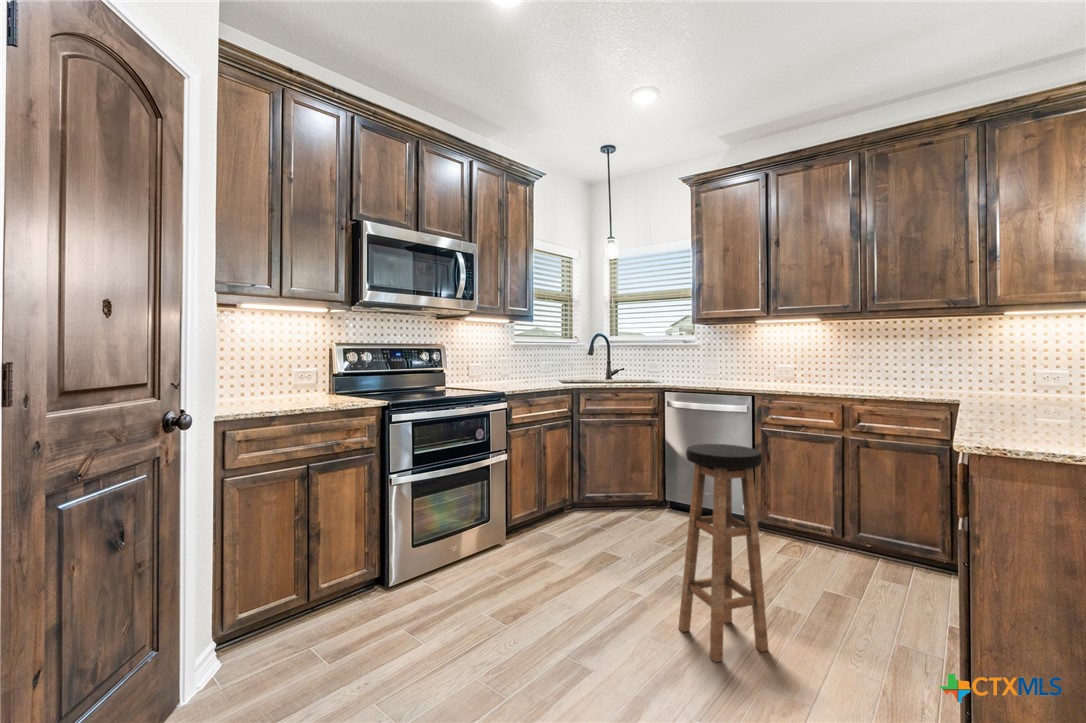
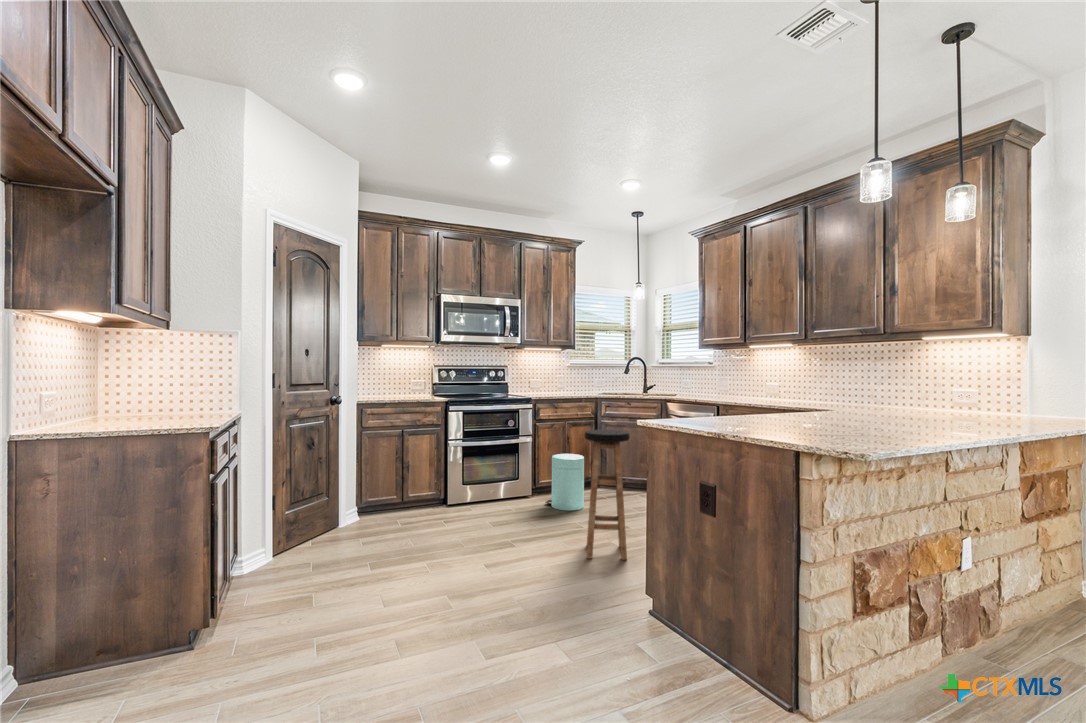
trash can: none [532,472,589,559] -> present [545,454,584,511]

